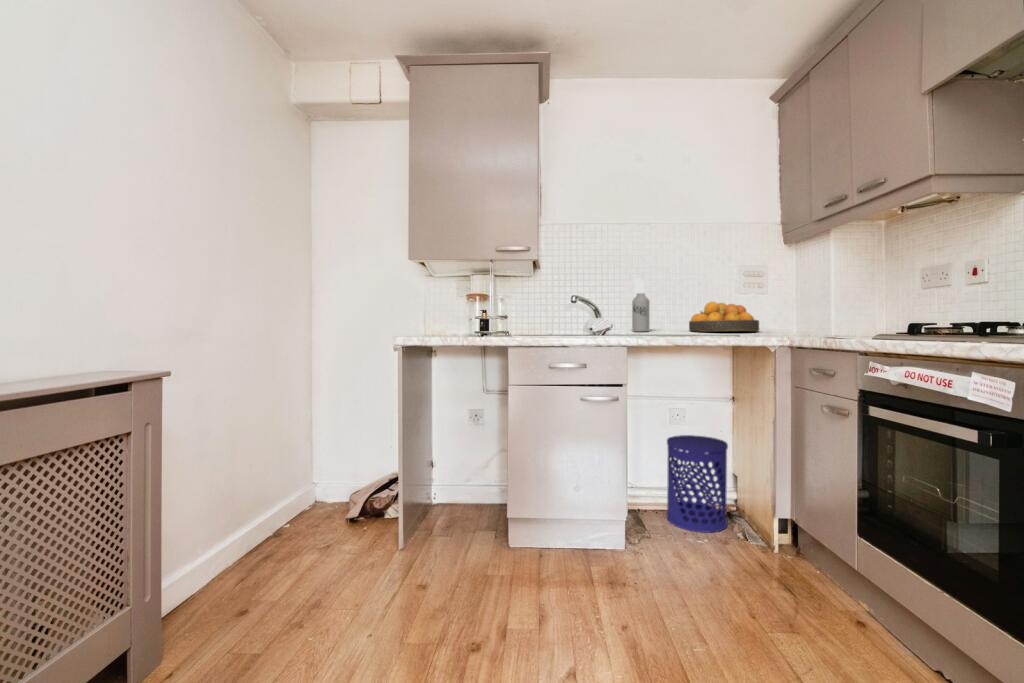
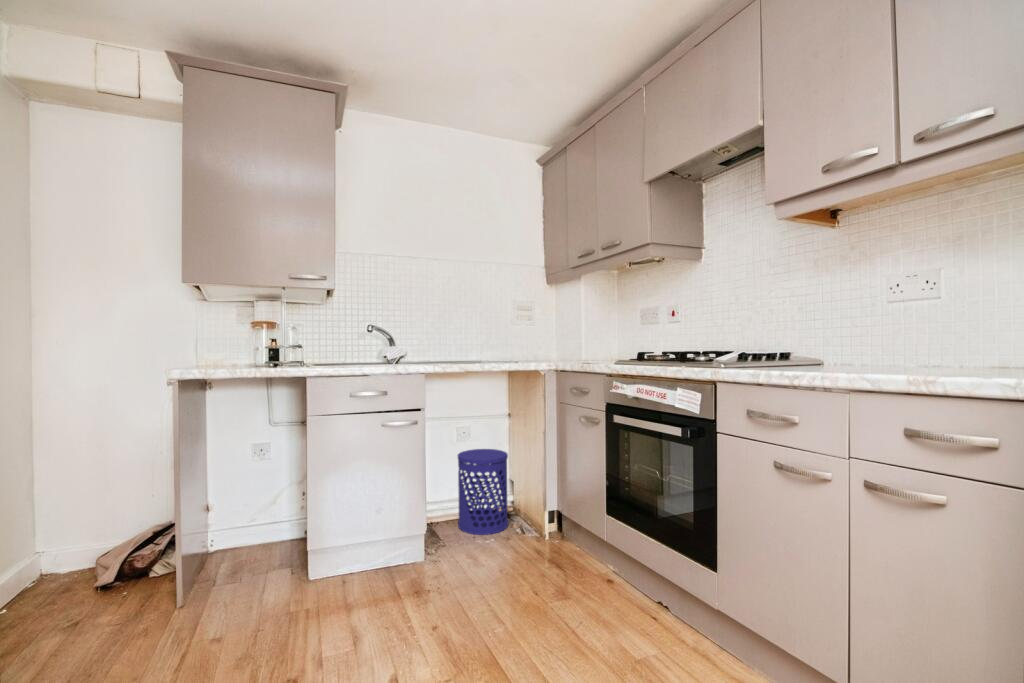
spray bottle: present [632,279,649,332] -> none [425,311,440,358]
fruit bowl: present [689,302,759,331] -> none [473,332,528,358]

